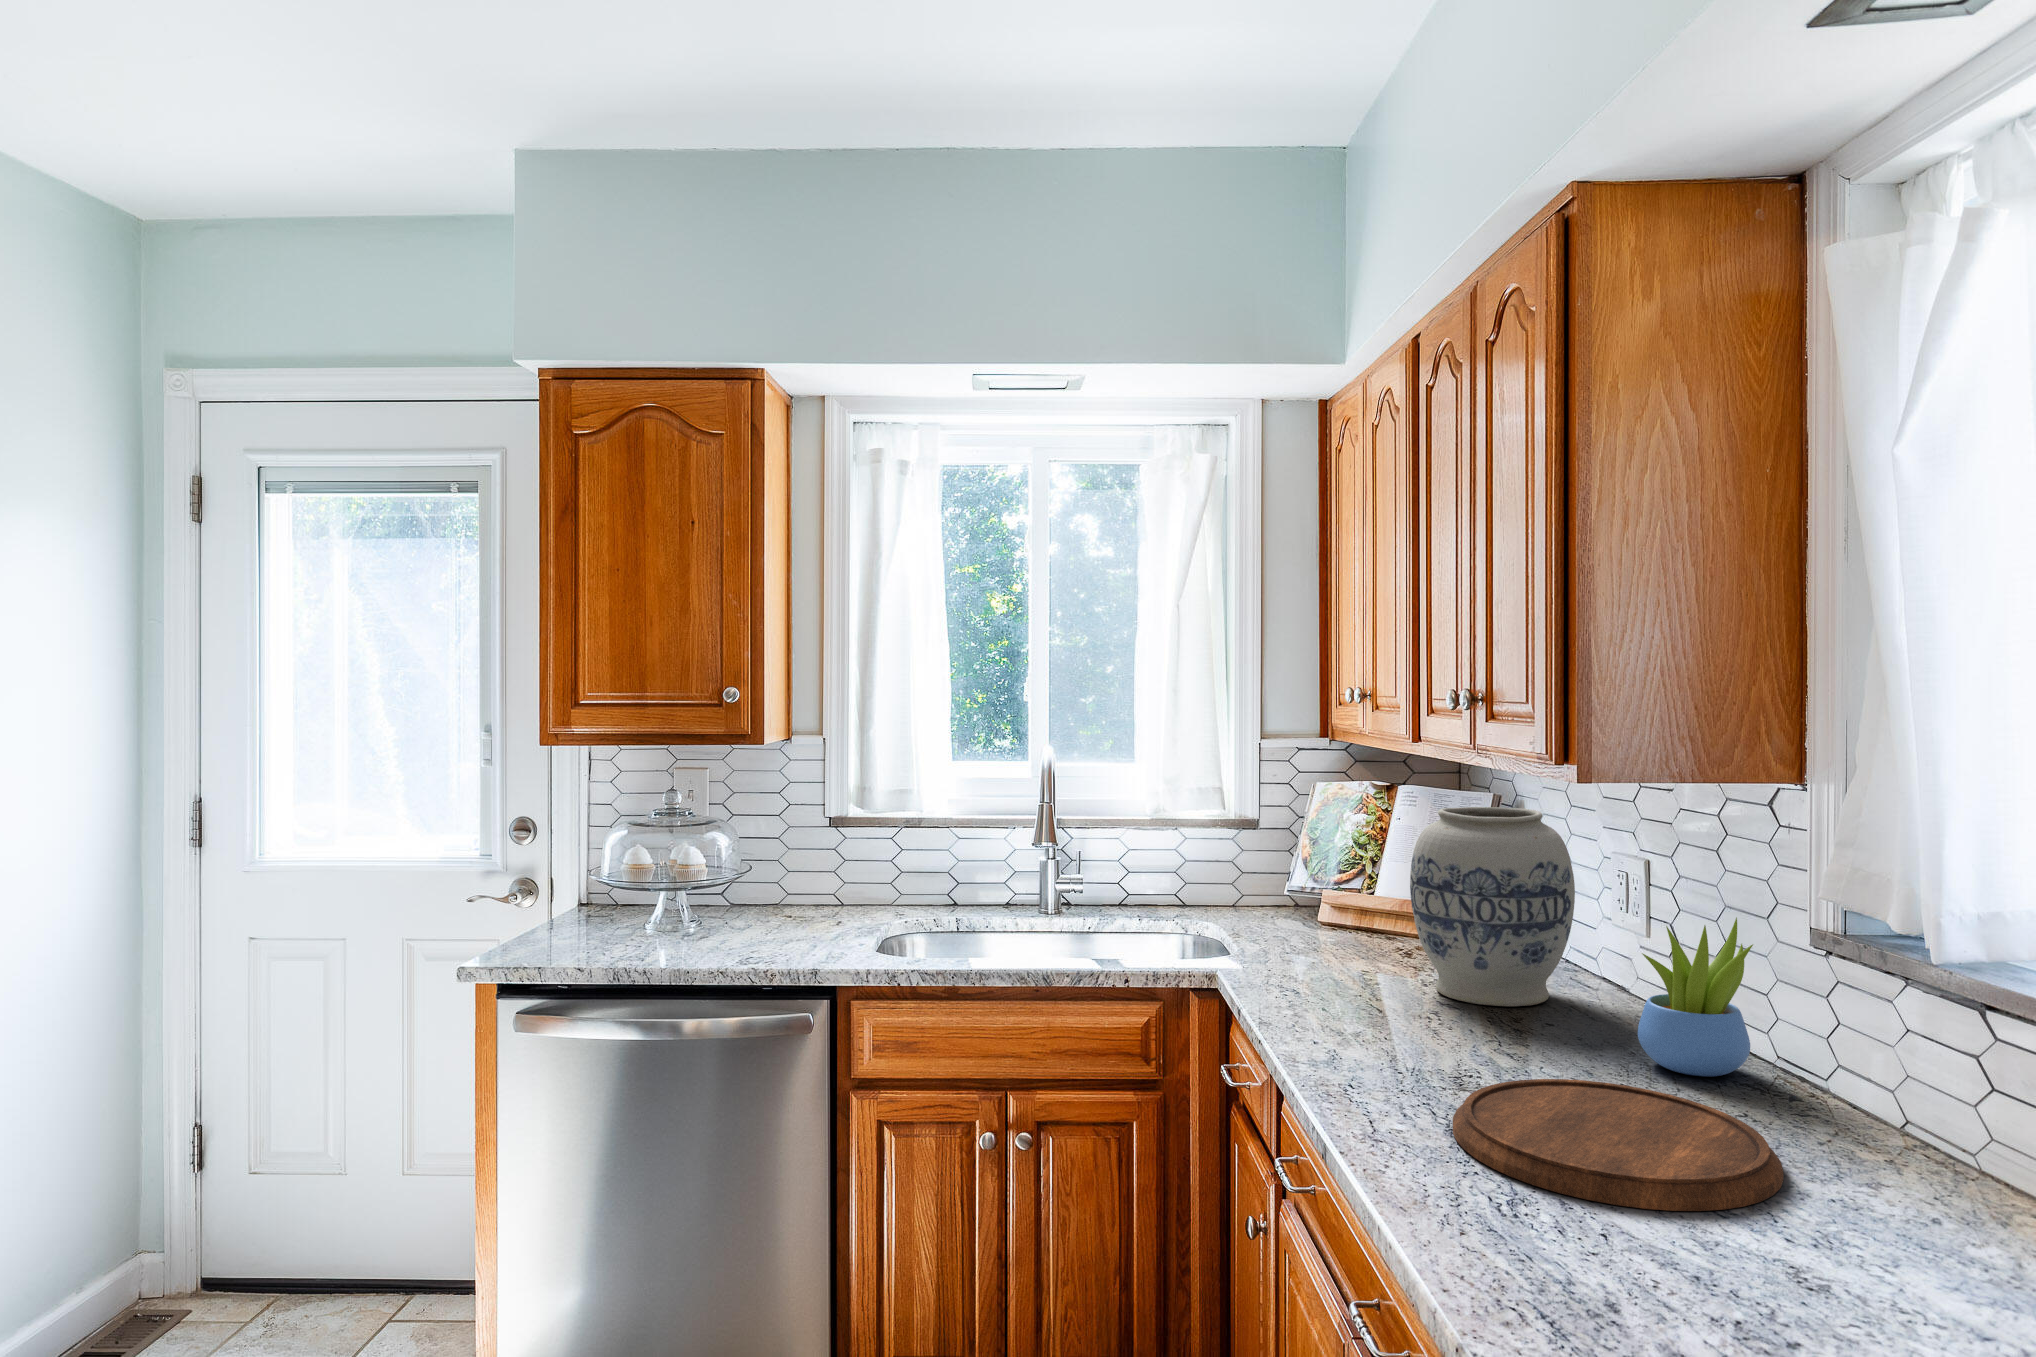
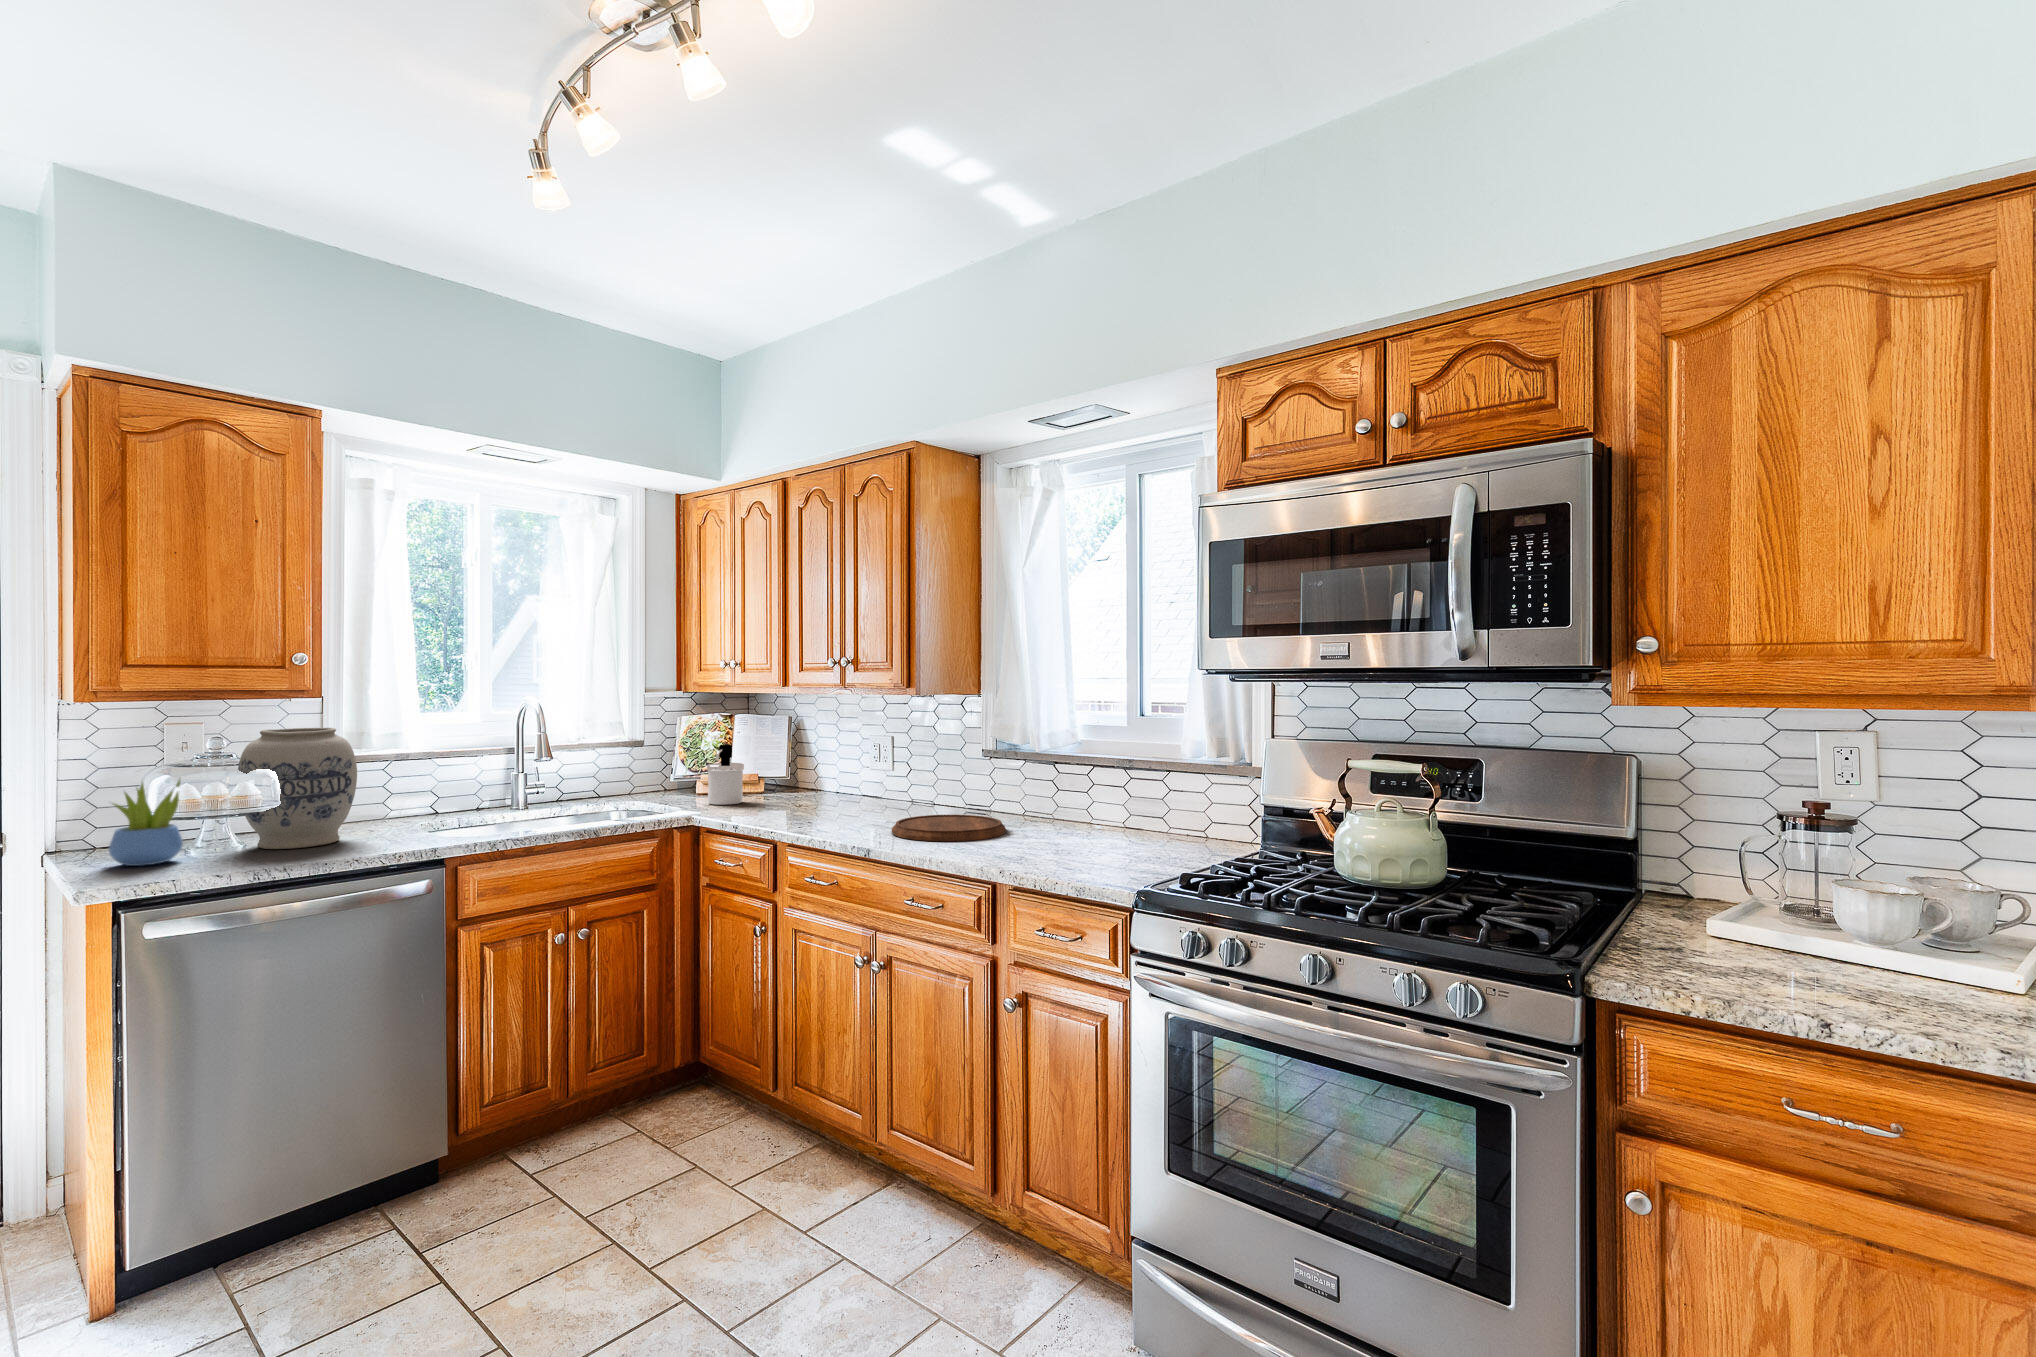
vase: present [1410,807,1575,1006] -> present [238,728,357,849]
soap dispenser: none [1291,843,1364,953] -> present [707,745,744,805]
succulent plant: present [1638,918,1753,1076] -> present [109,780,183,866]

